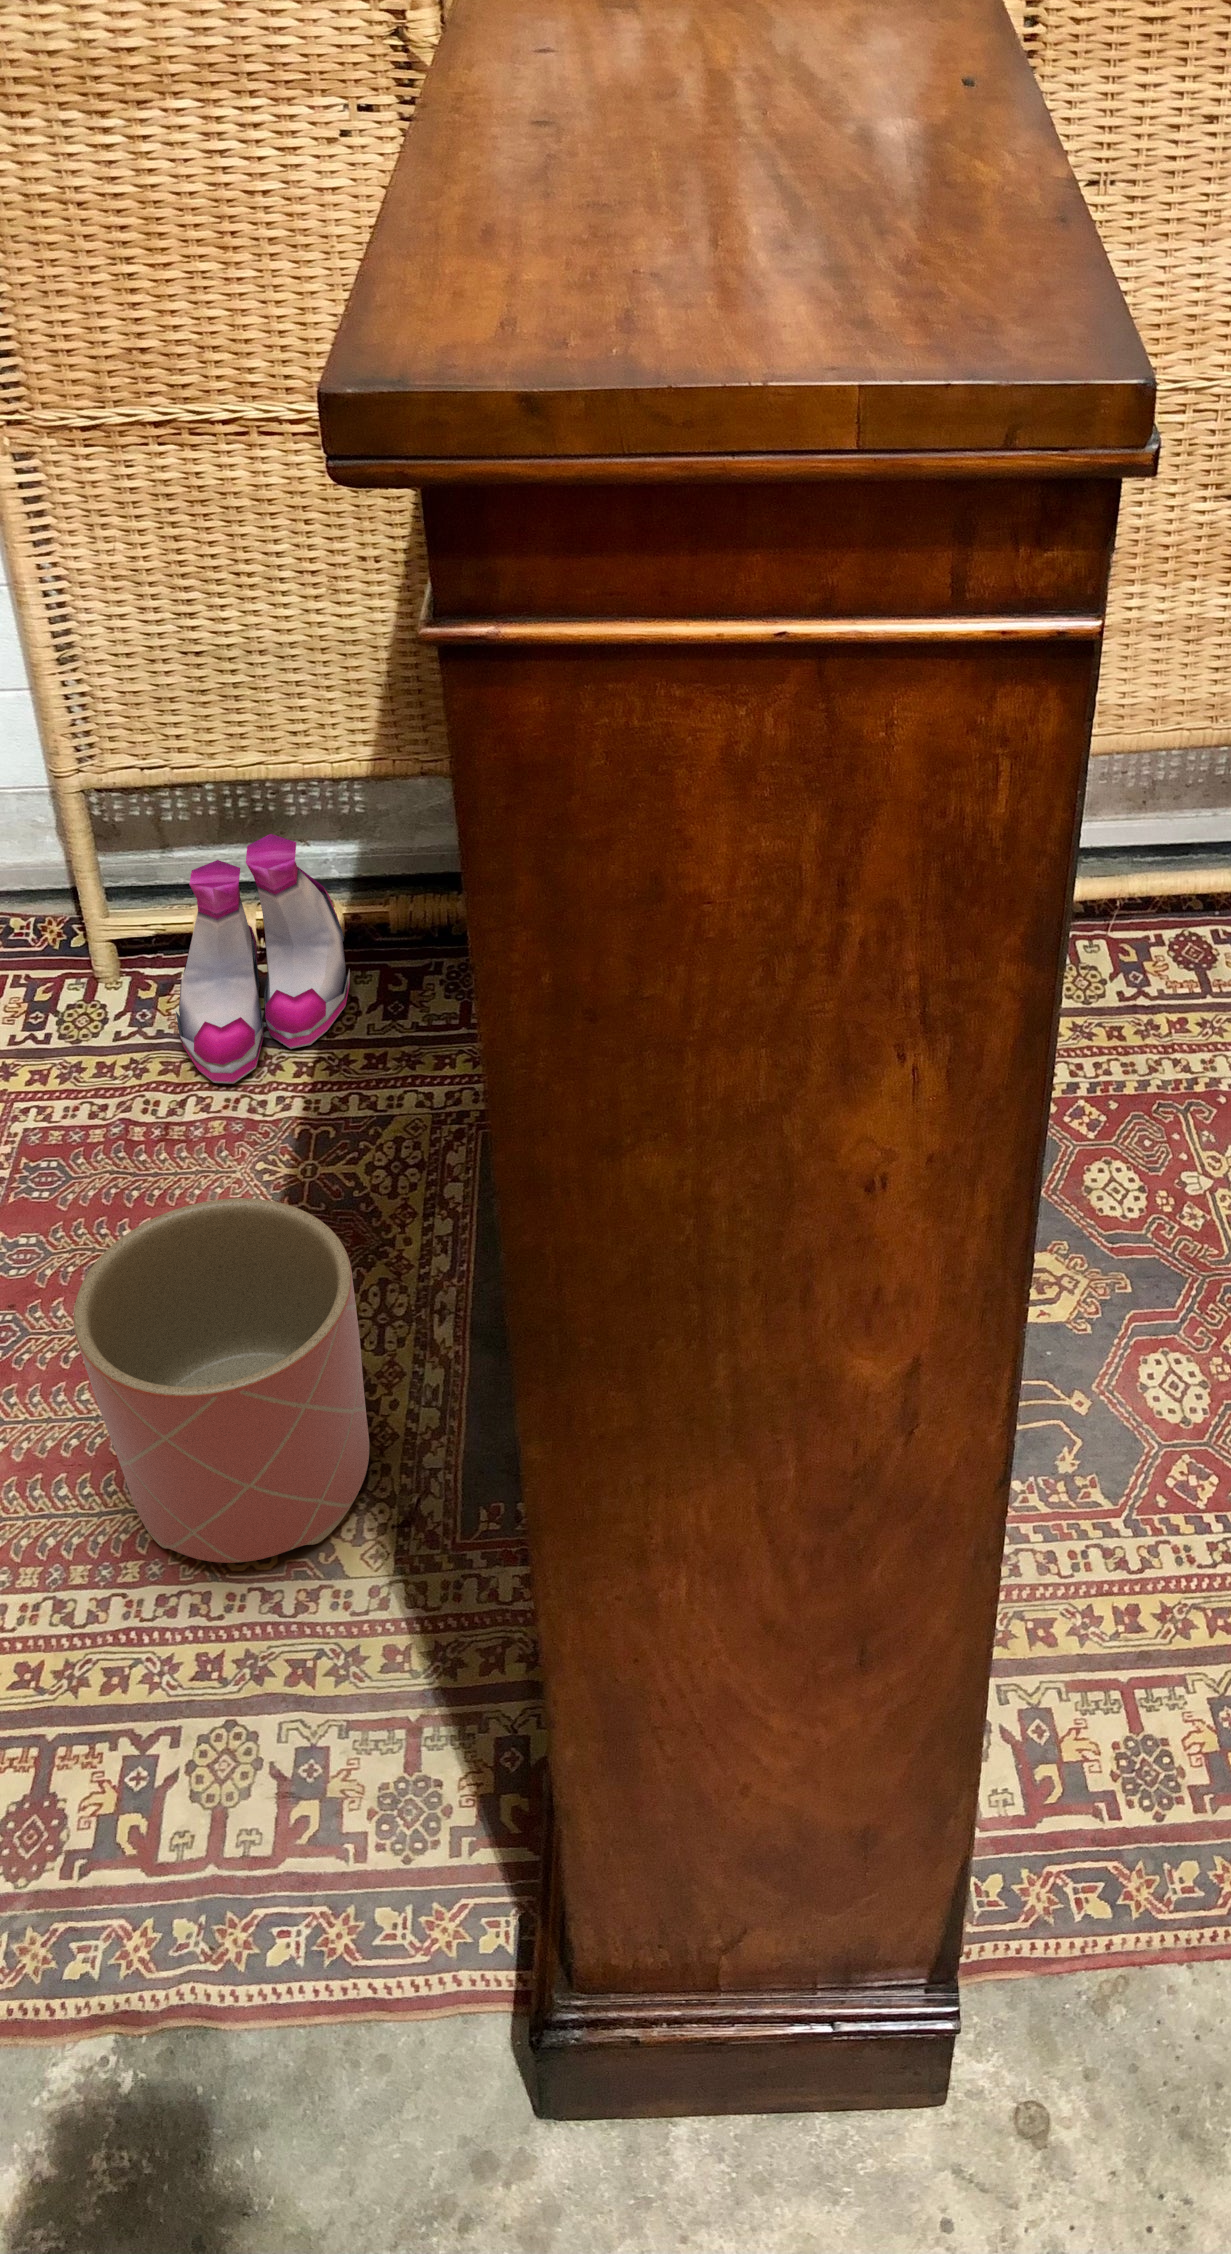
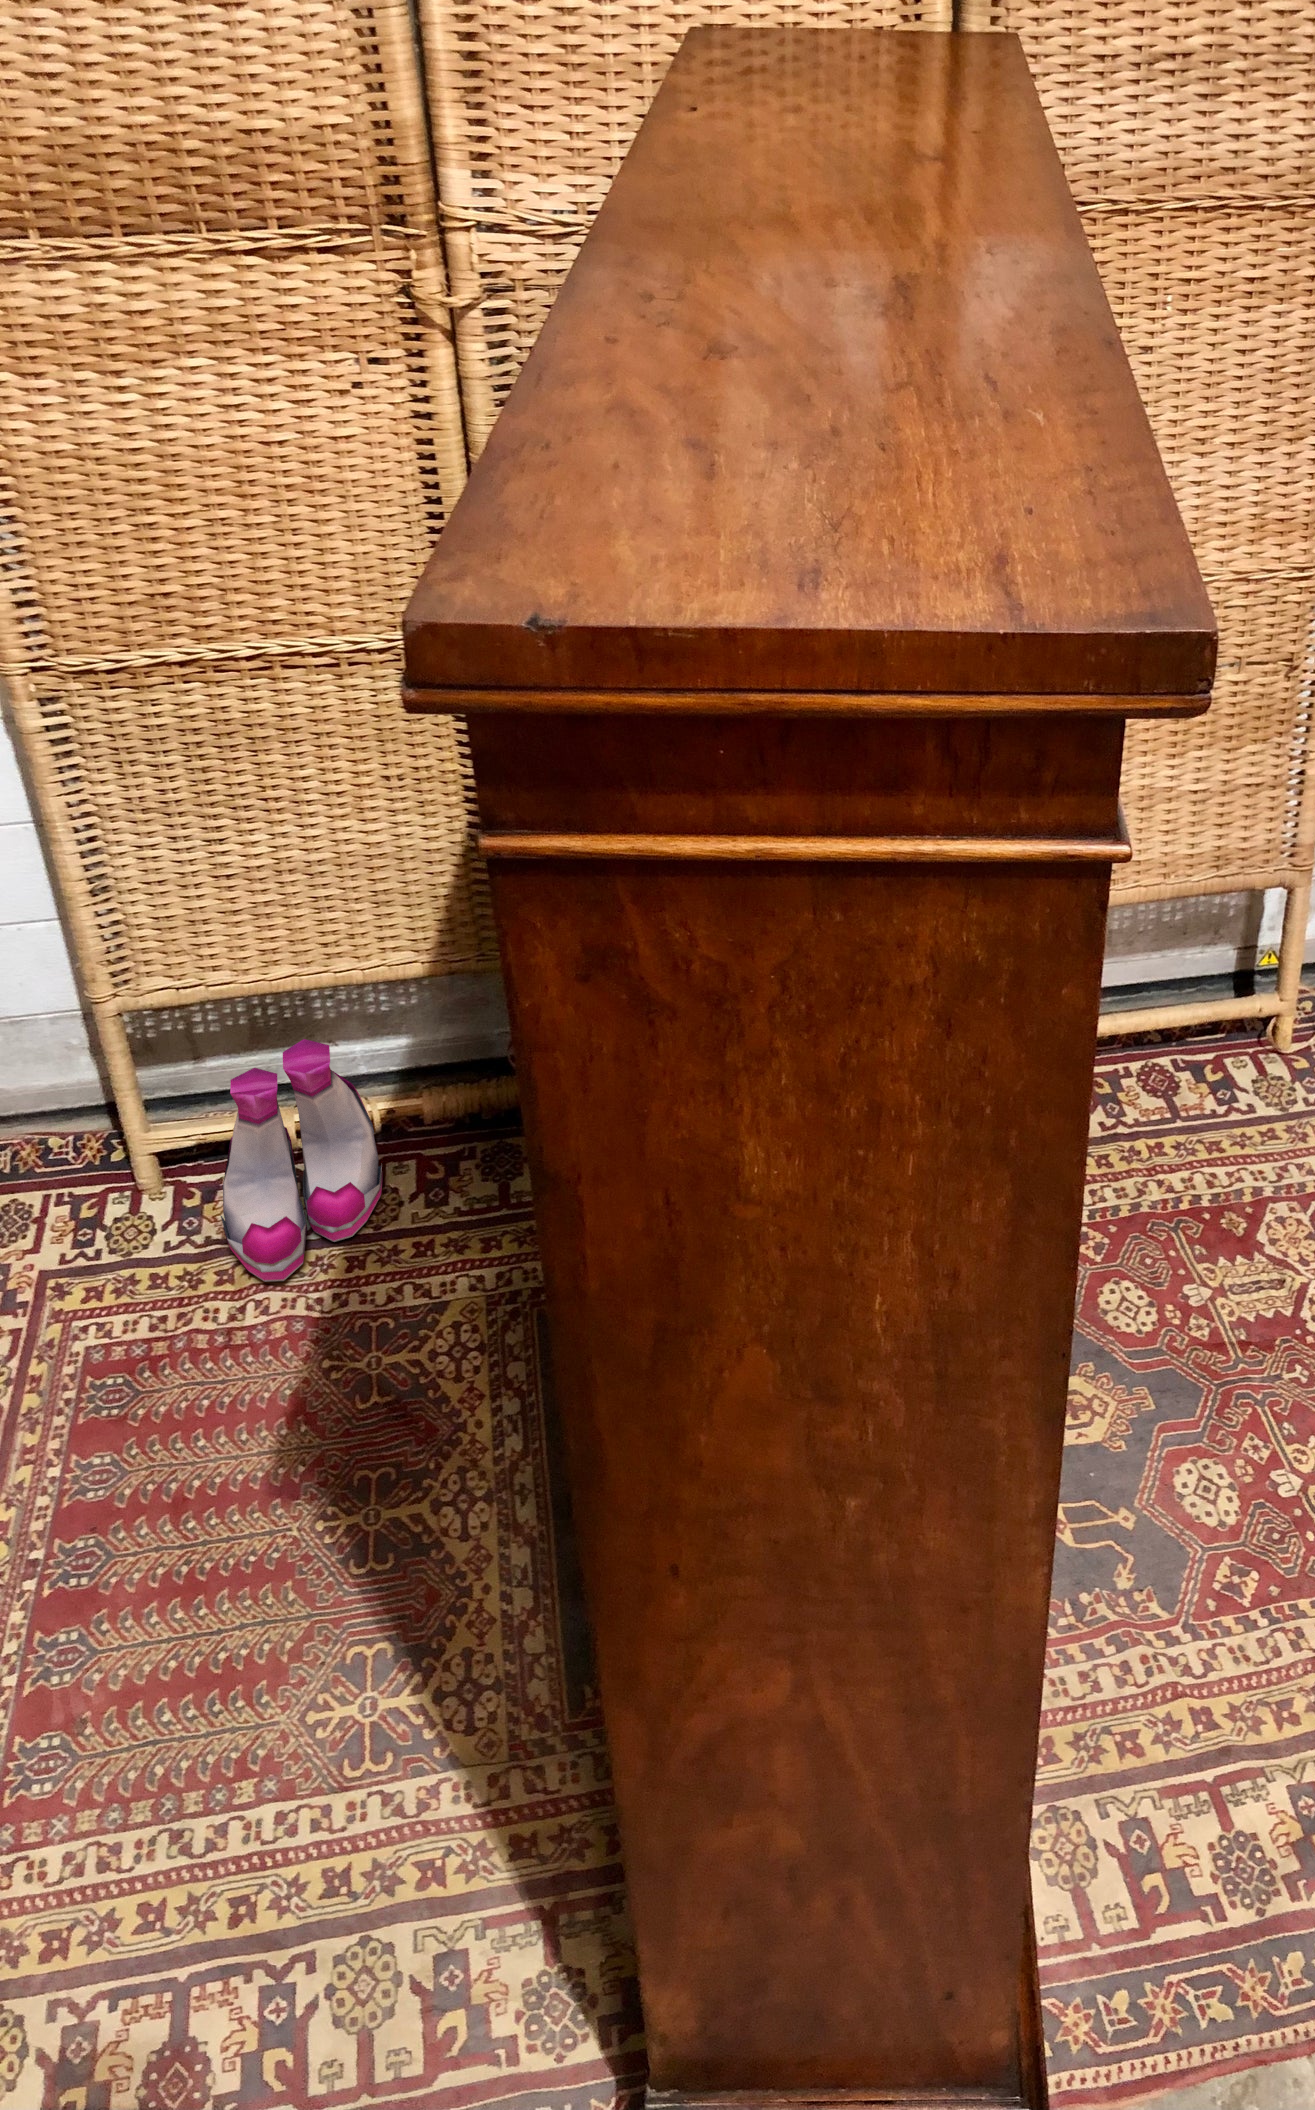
planter: present [74,1198,369,1563] -> none [182,1405,470,1773]

